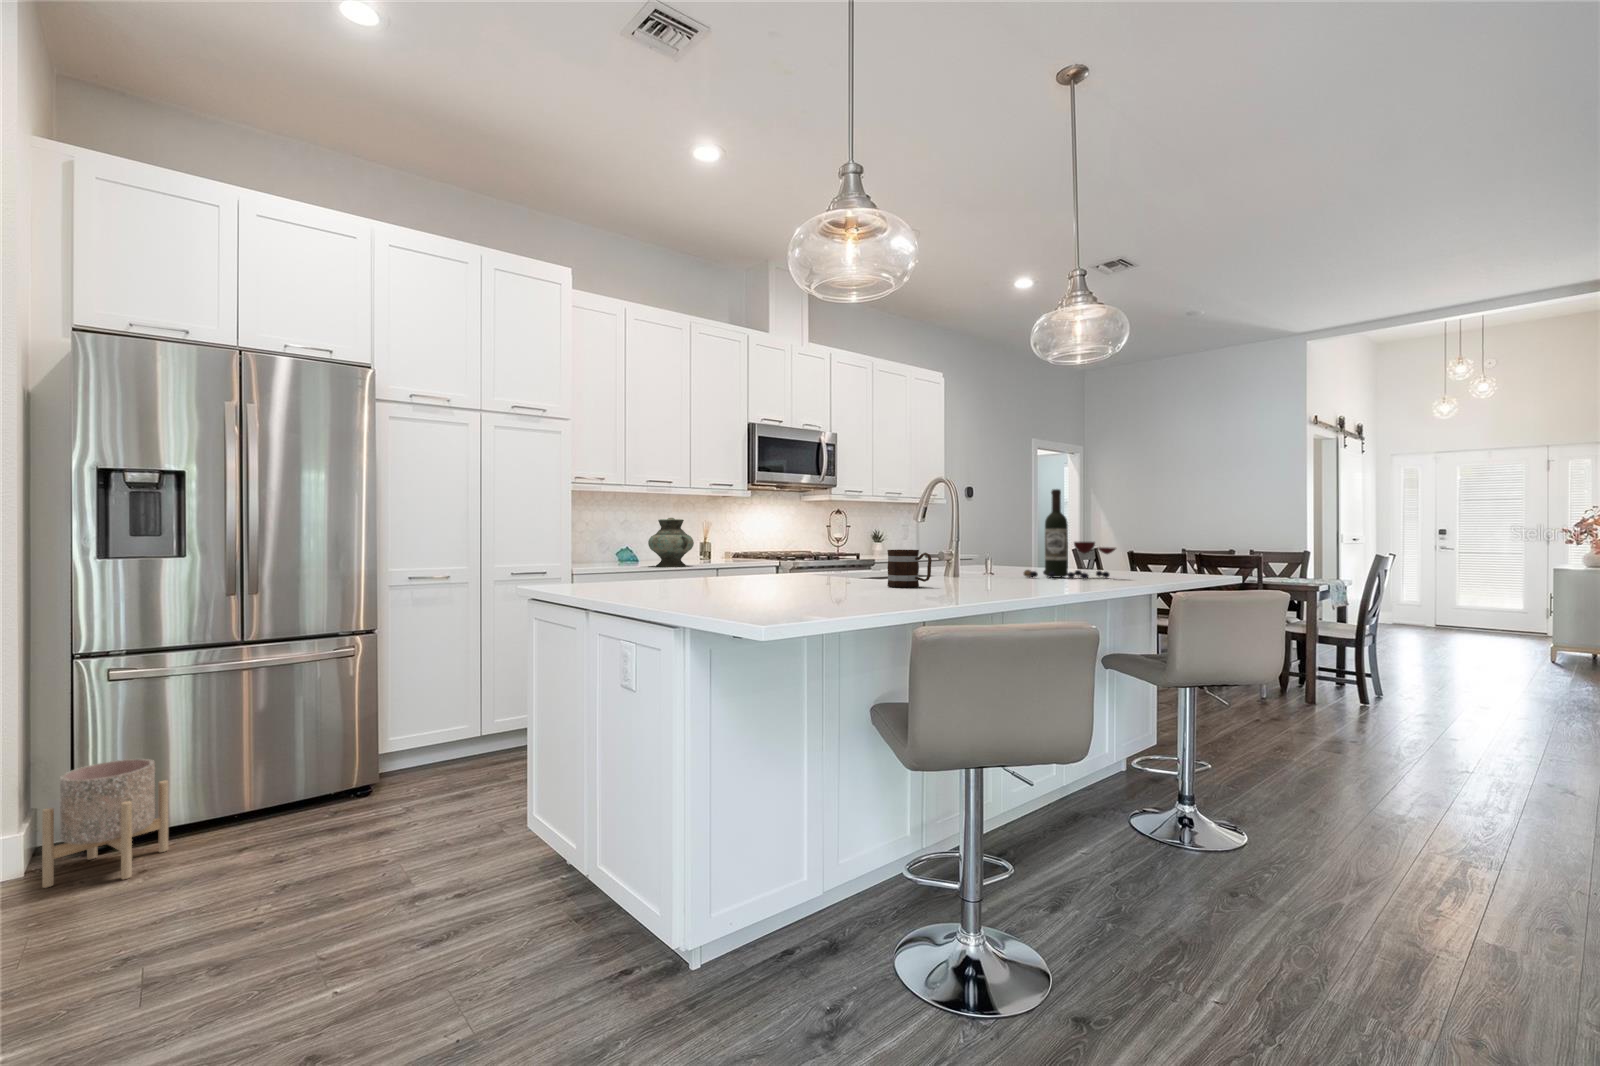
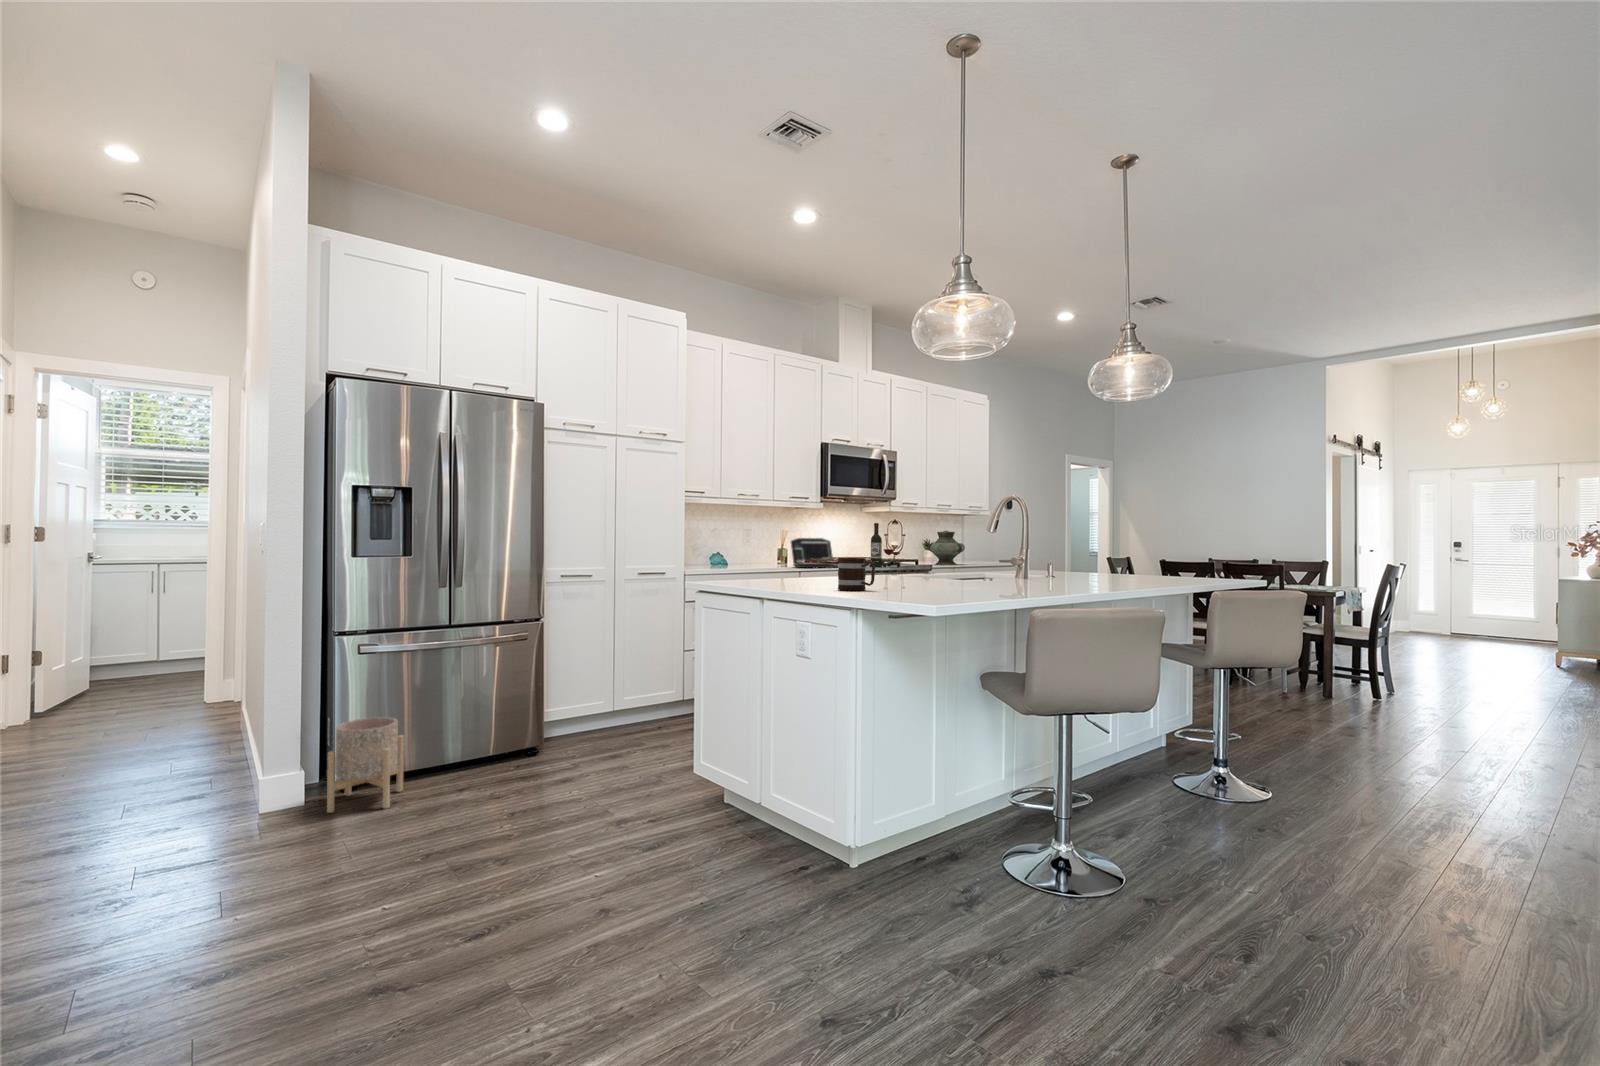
wine bottle: present [1024,489,1115,579] -> present [869,523,900,567]
vase: present [648,518,694,567] -> present [928,530,965,565]
laptop: none [717,530,777,564] -> present [791,538,838,568]
mug: present [887,550,932,587] -> present [838,558,875,590]

